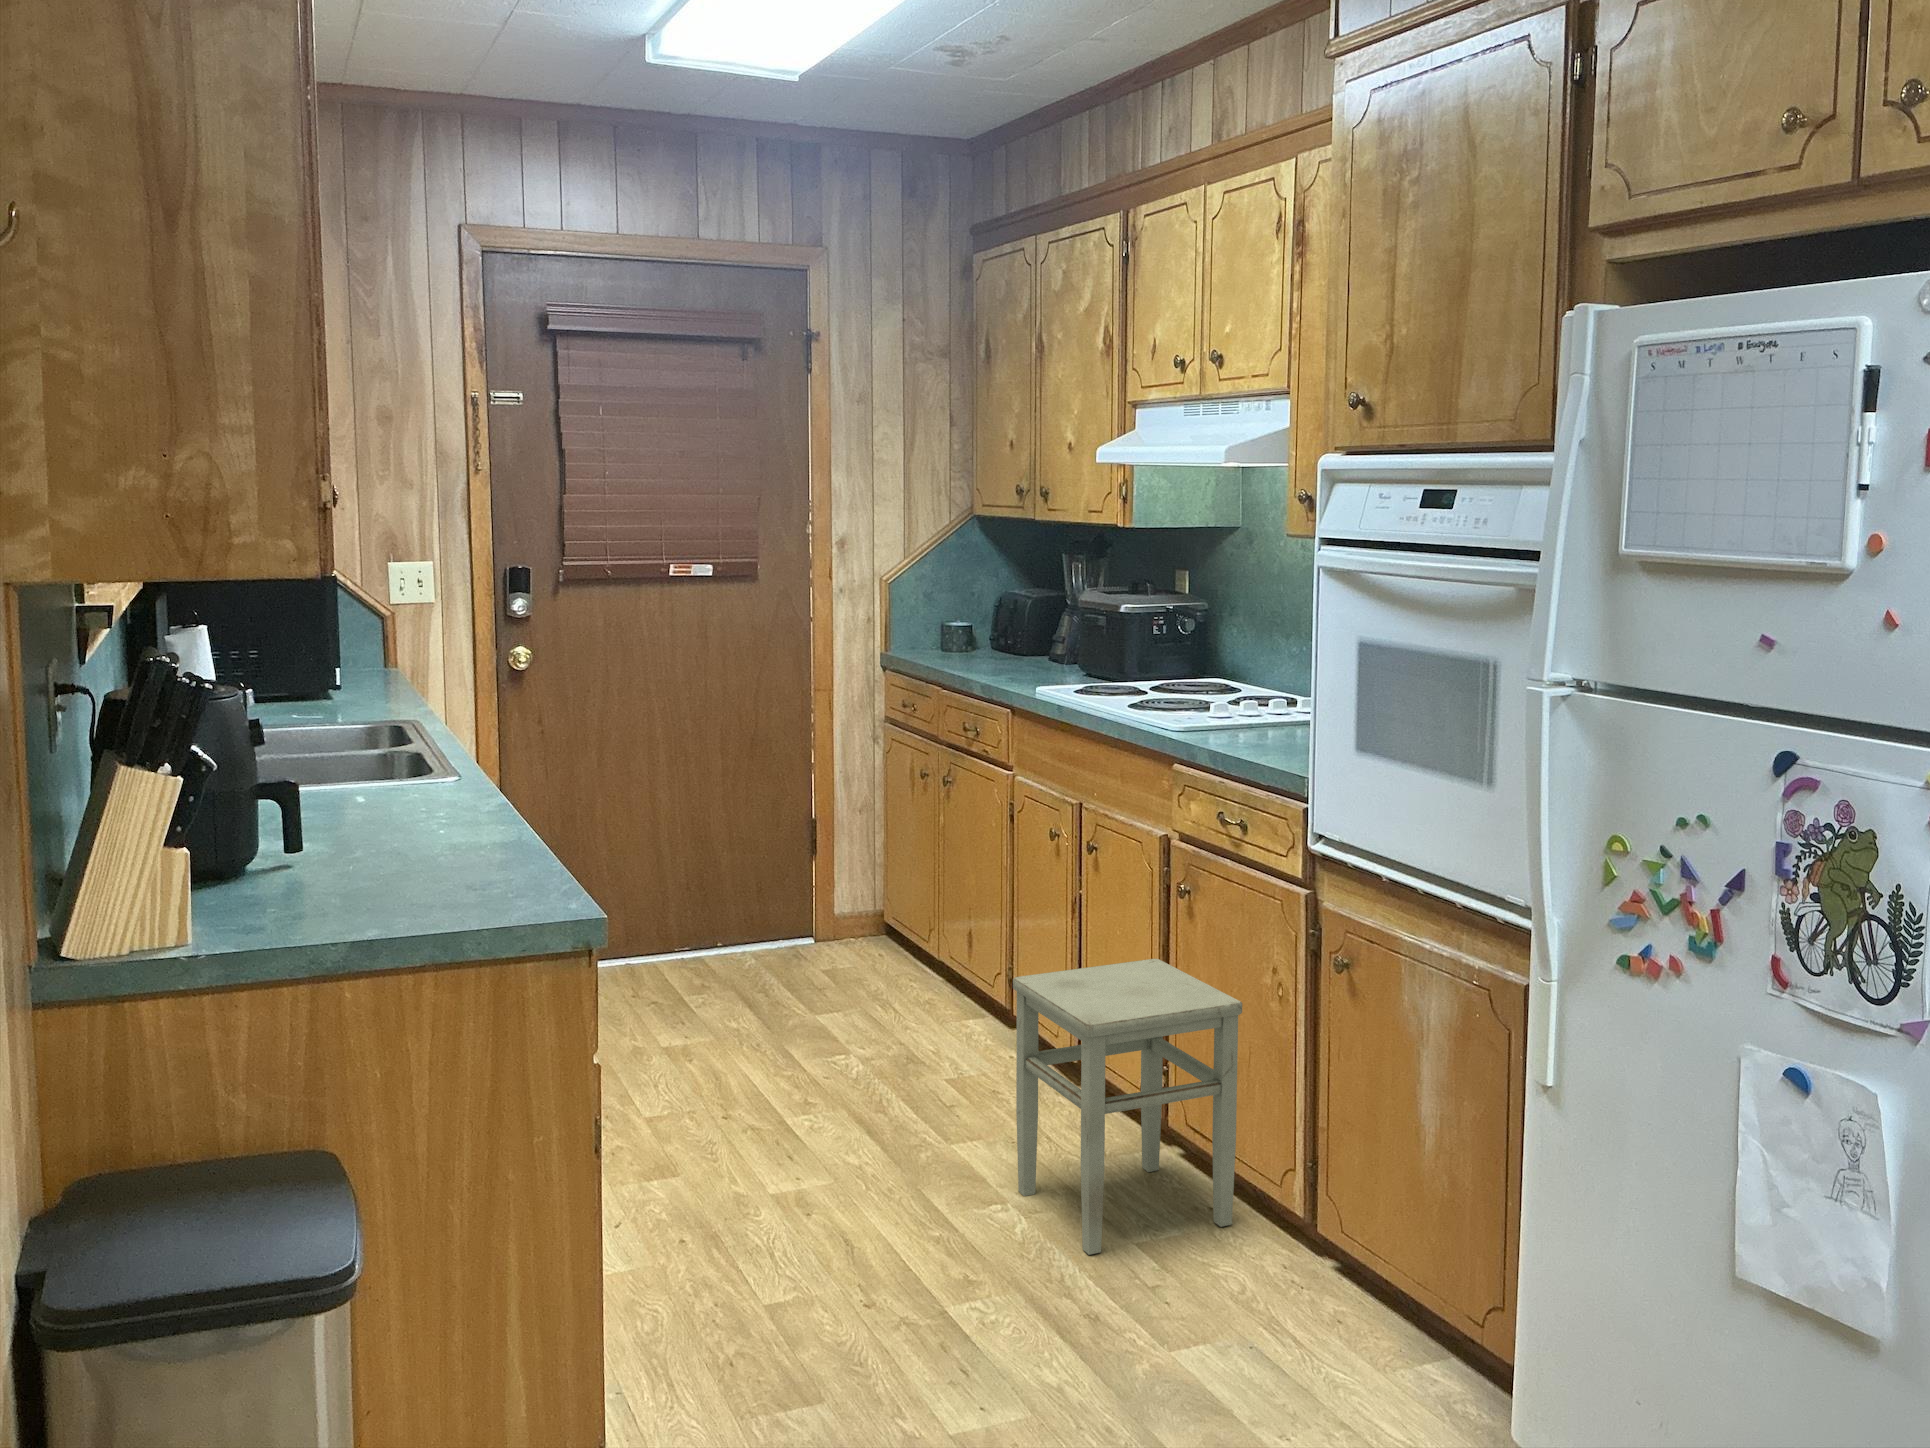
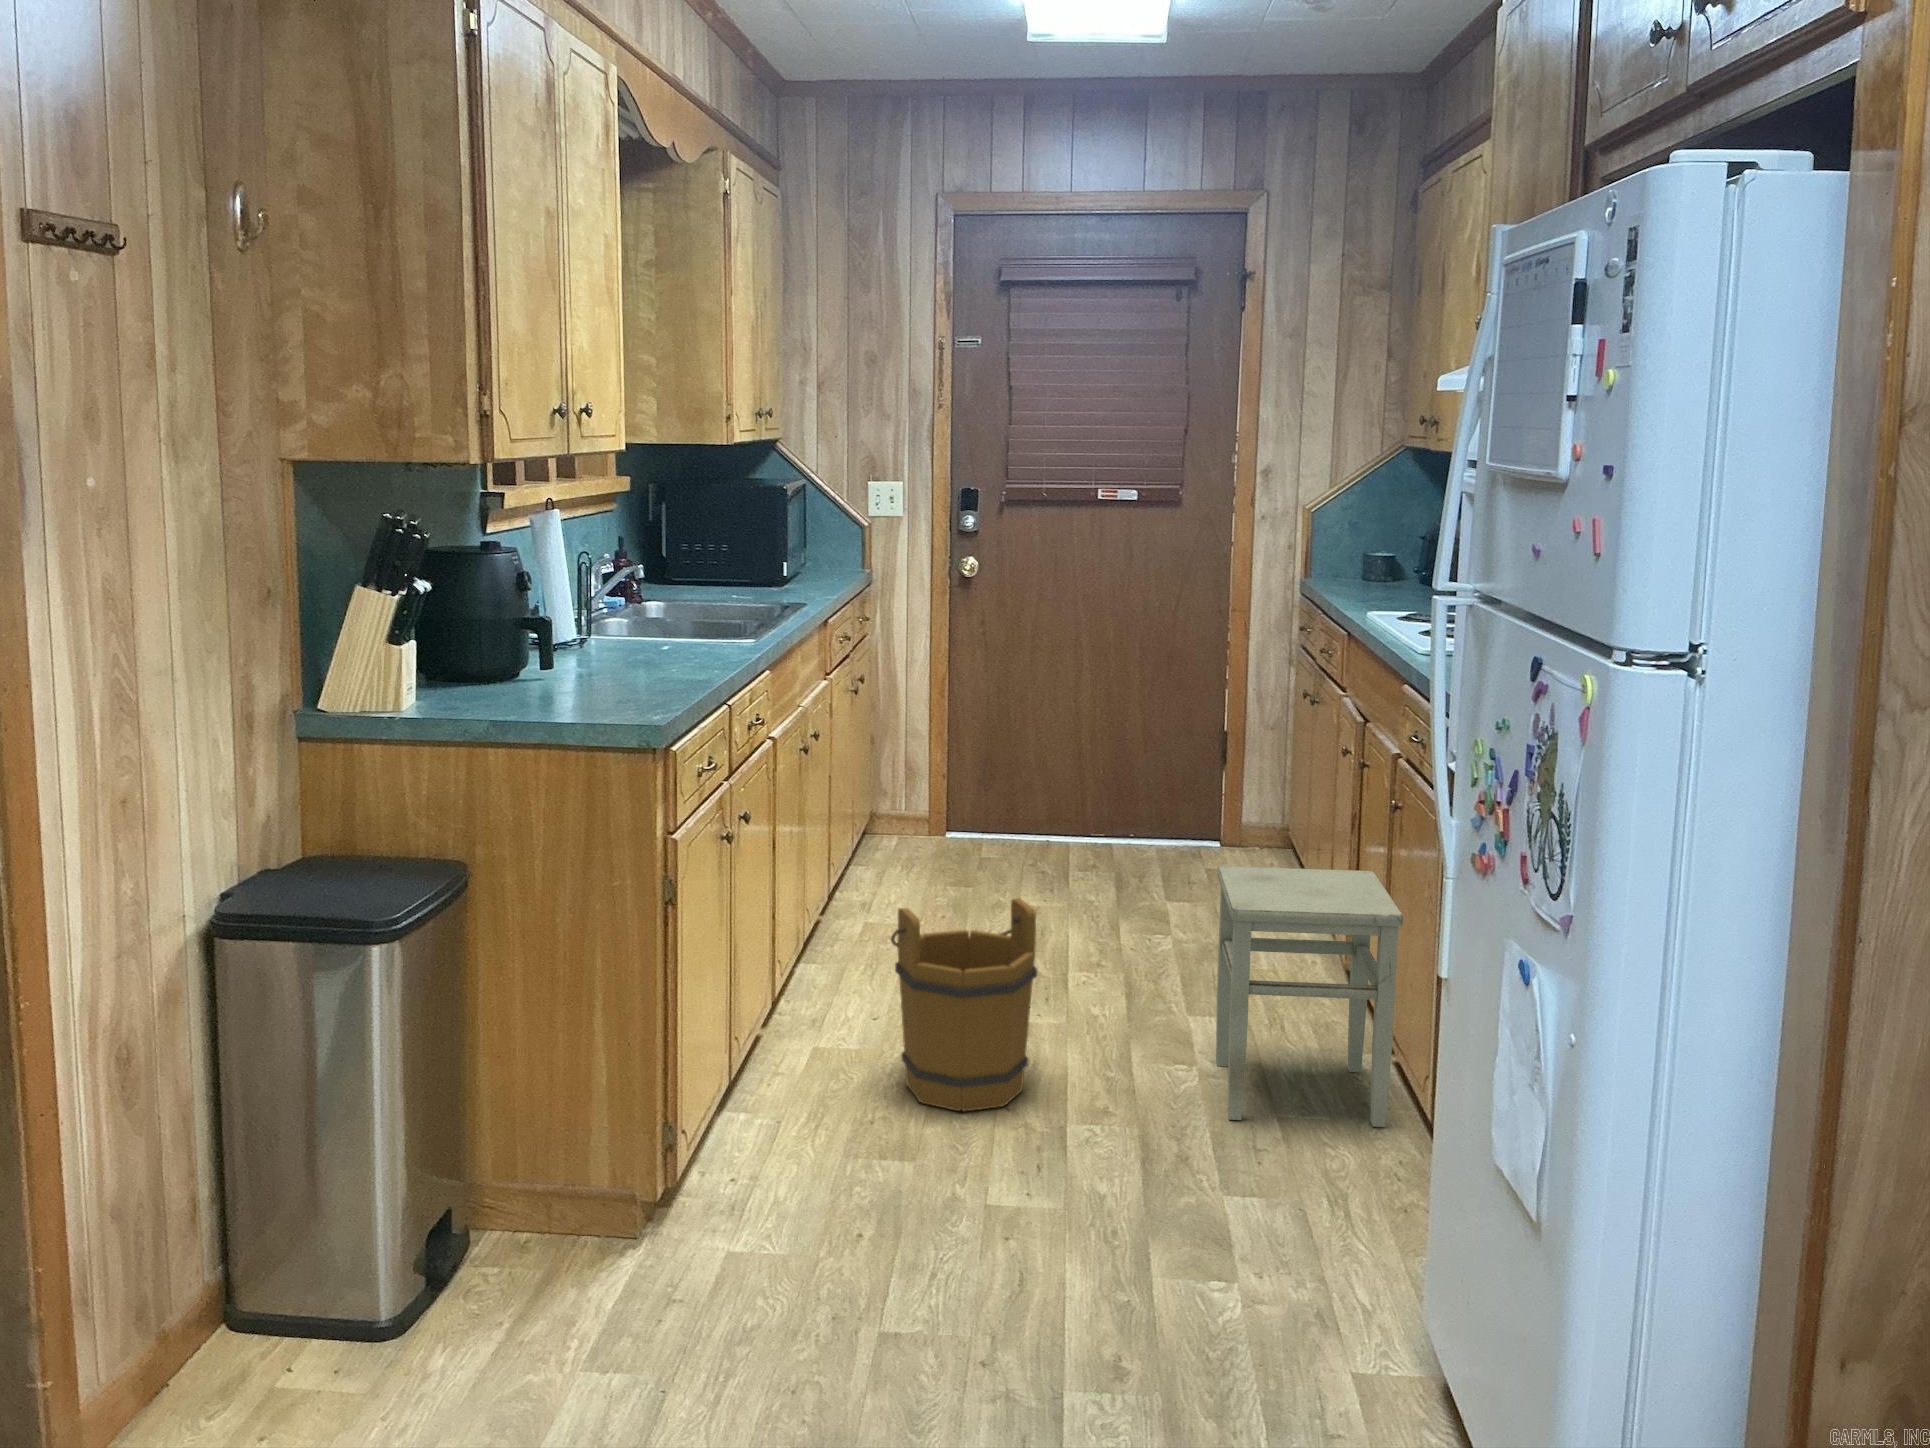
bucket: none [693,1051,870,1323] -> present [891,898,1037,1111]

